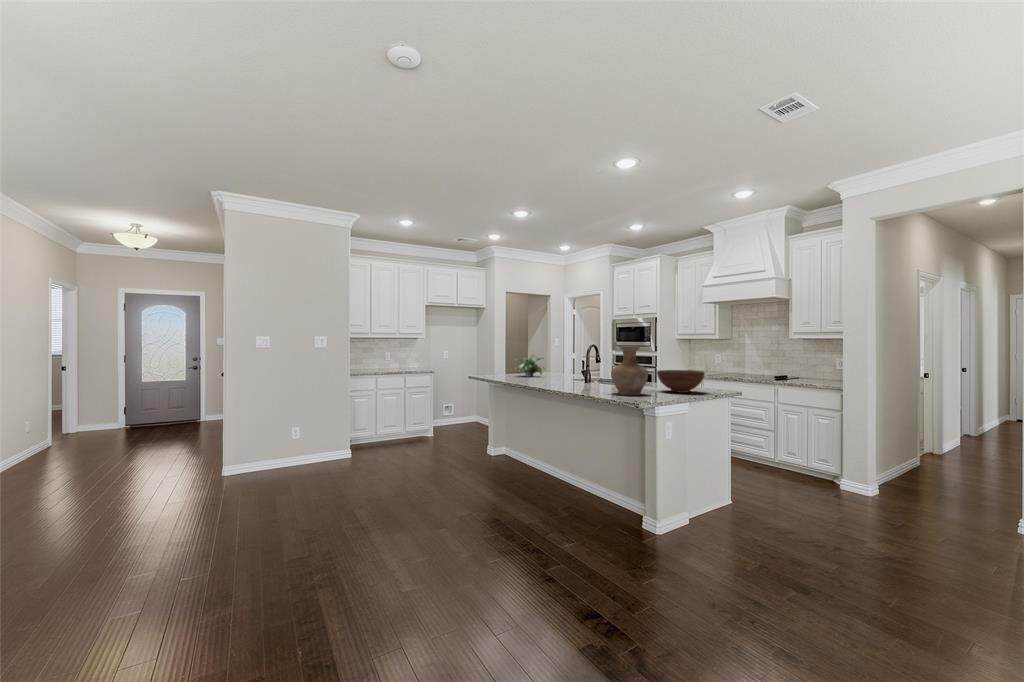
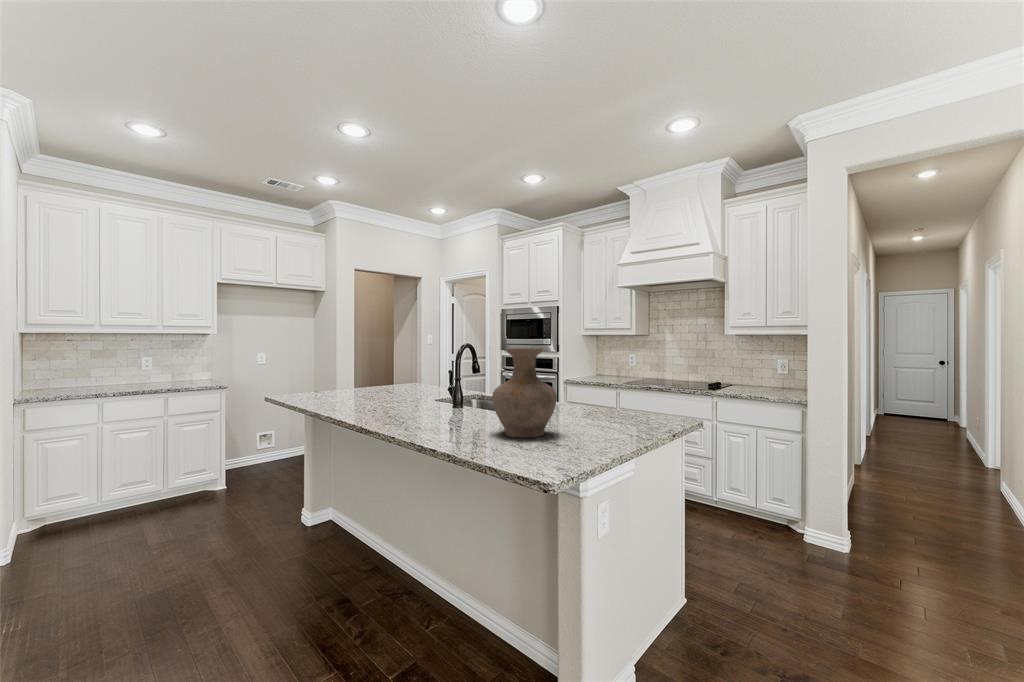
potted plant: present [517,355,544,377] -> none [354,359,400,393]
fruit bowl: present [657,370,705,393] -> none [568,385,643,424]

